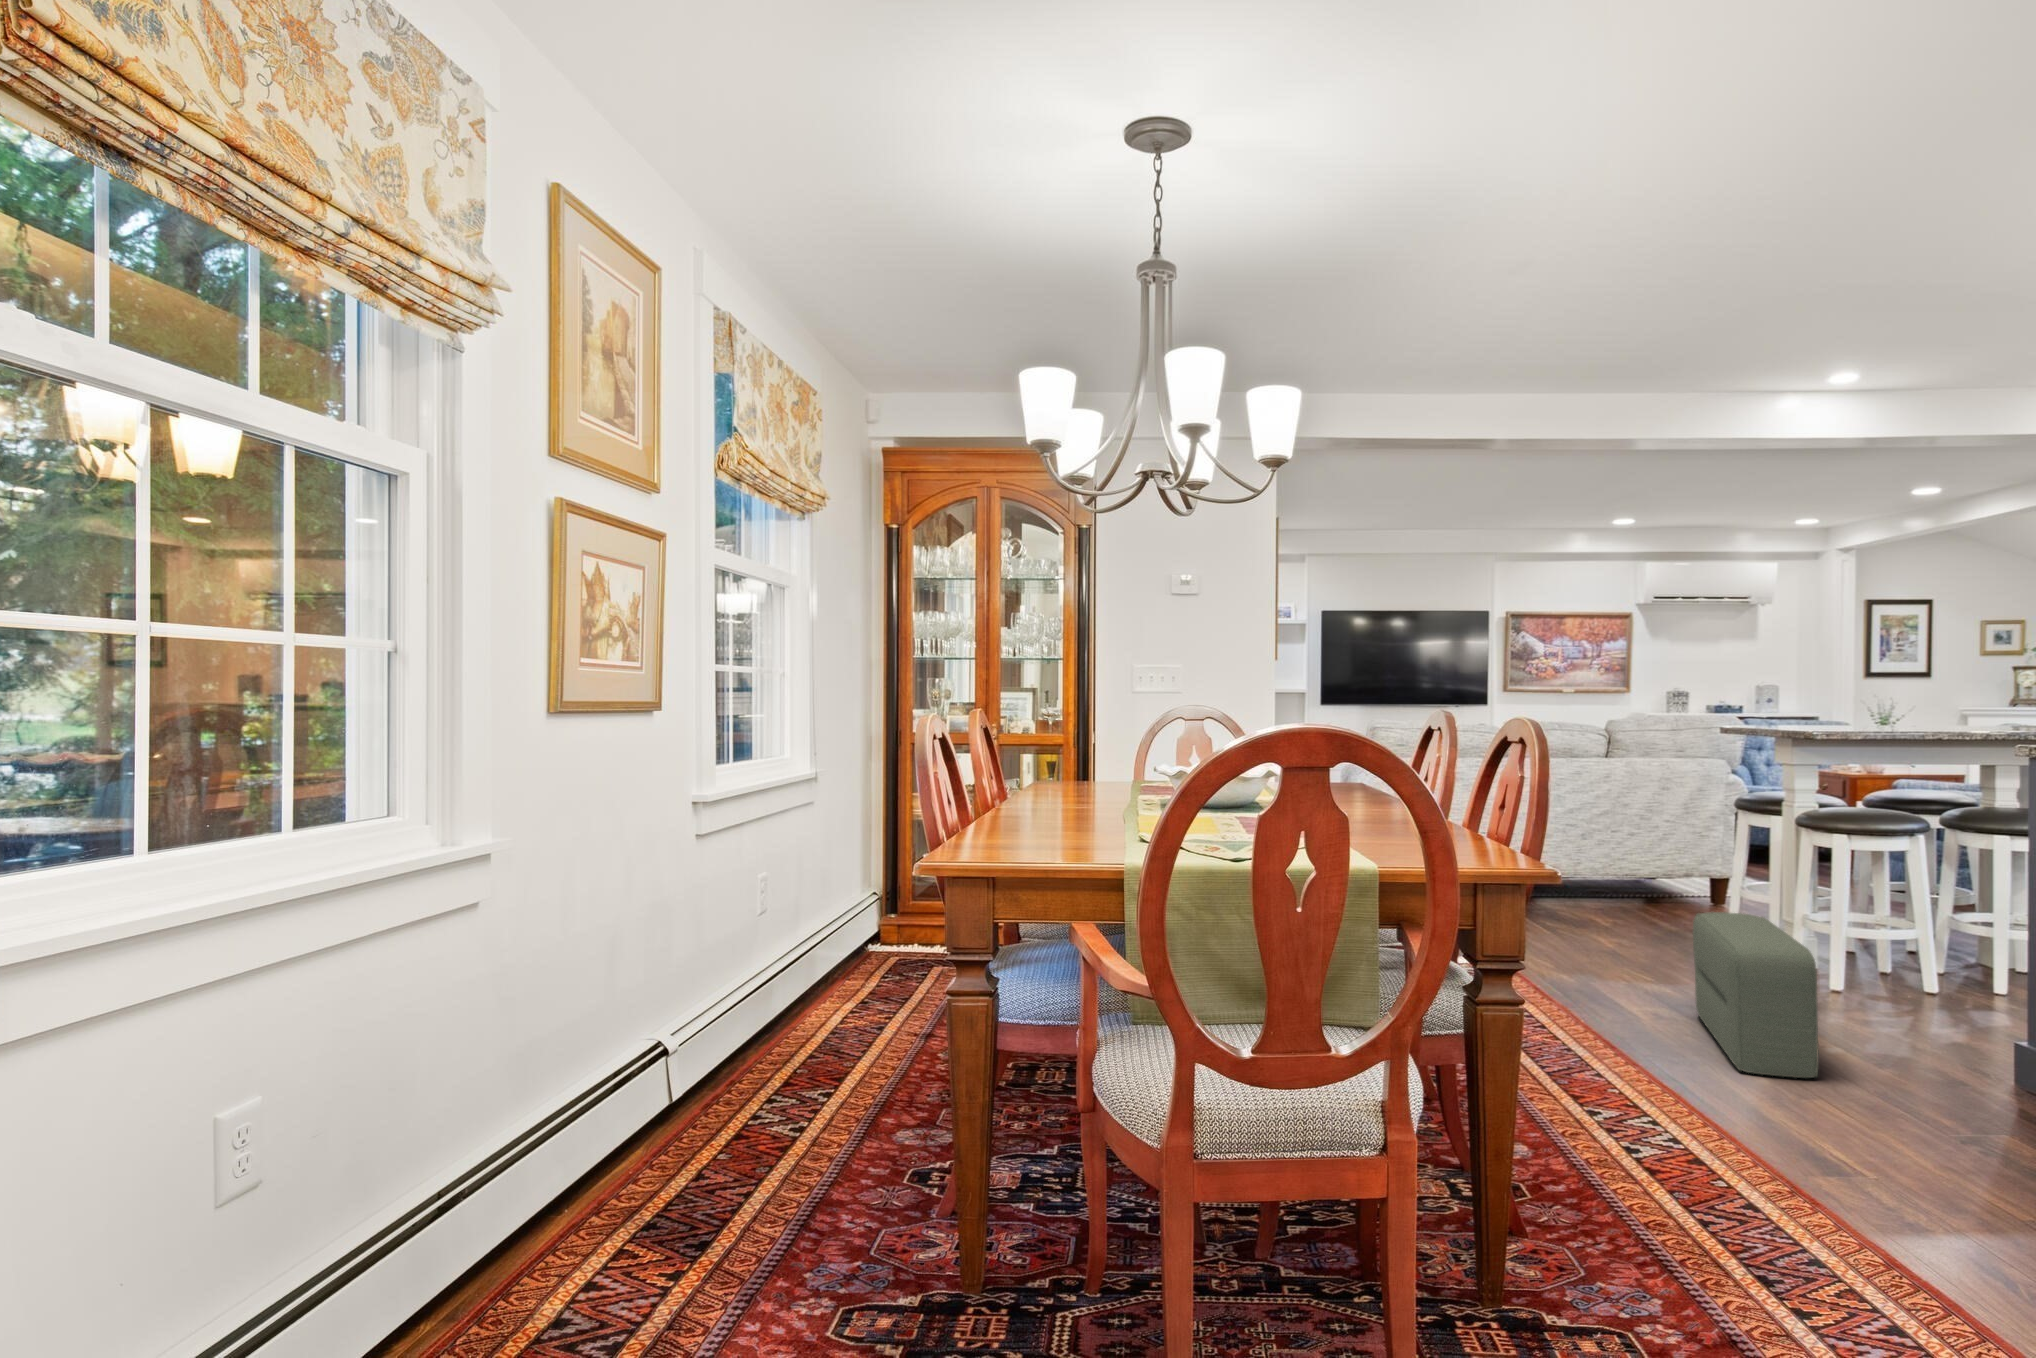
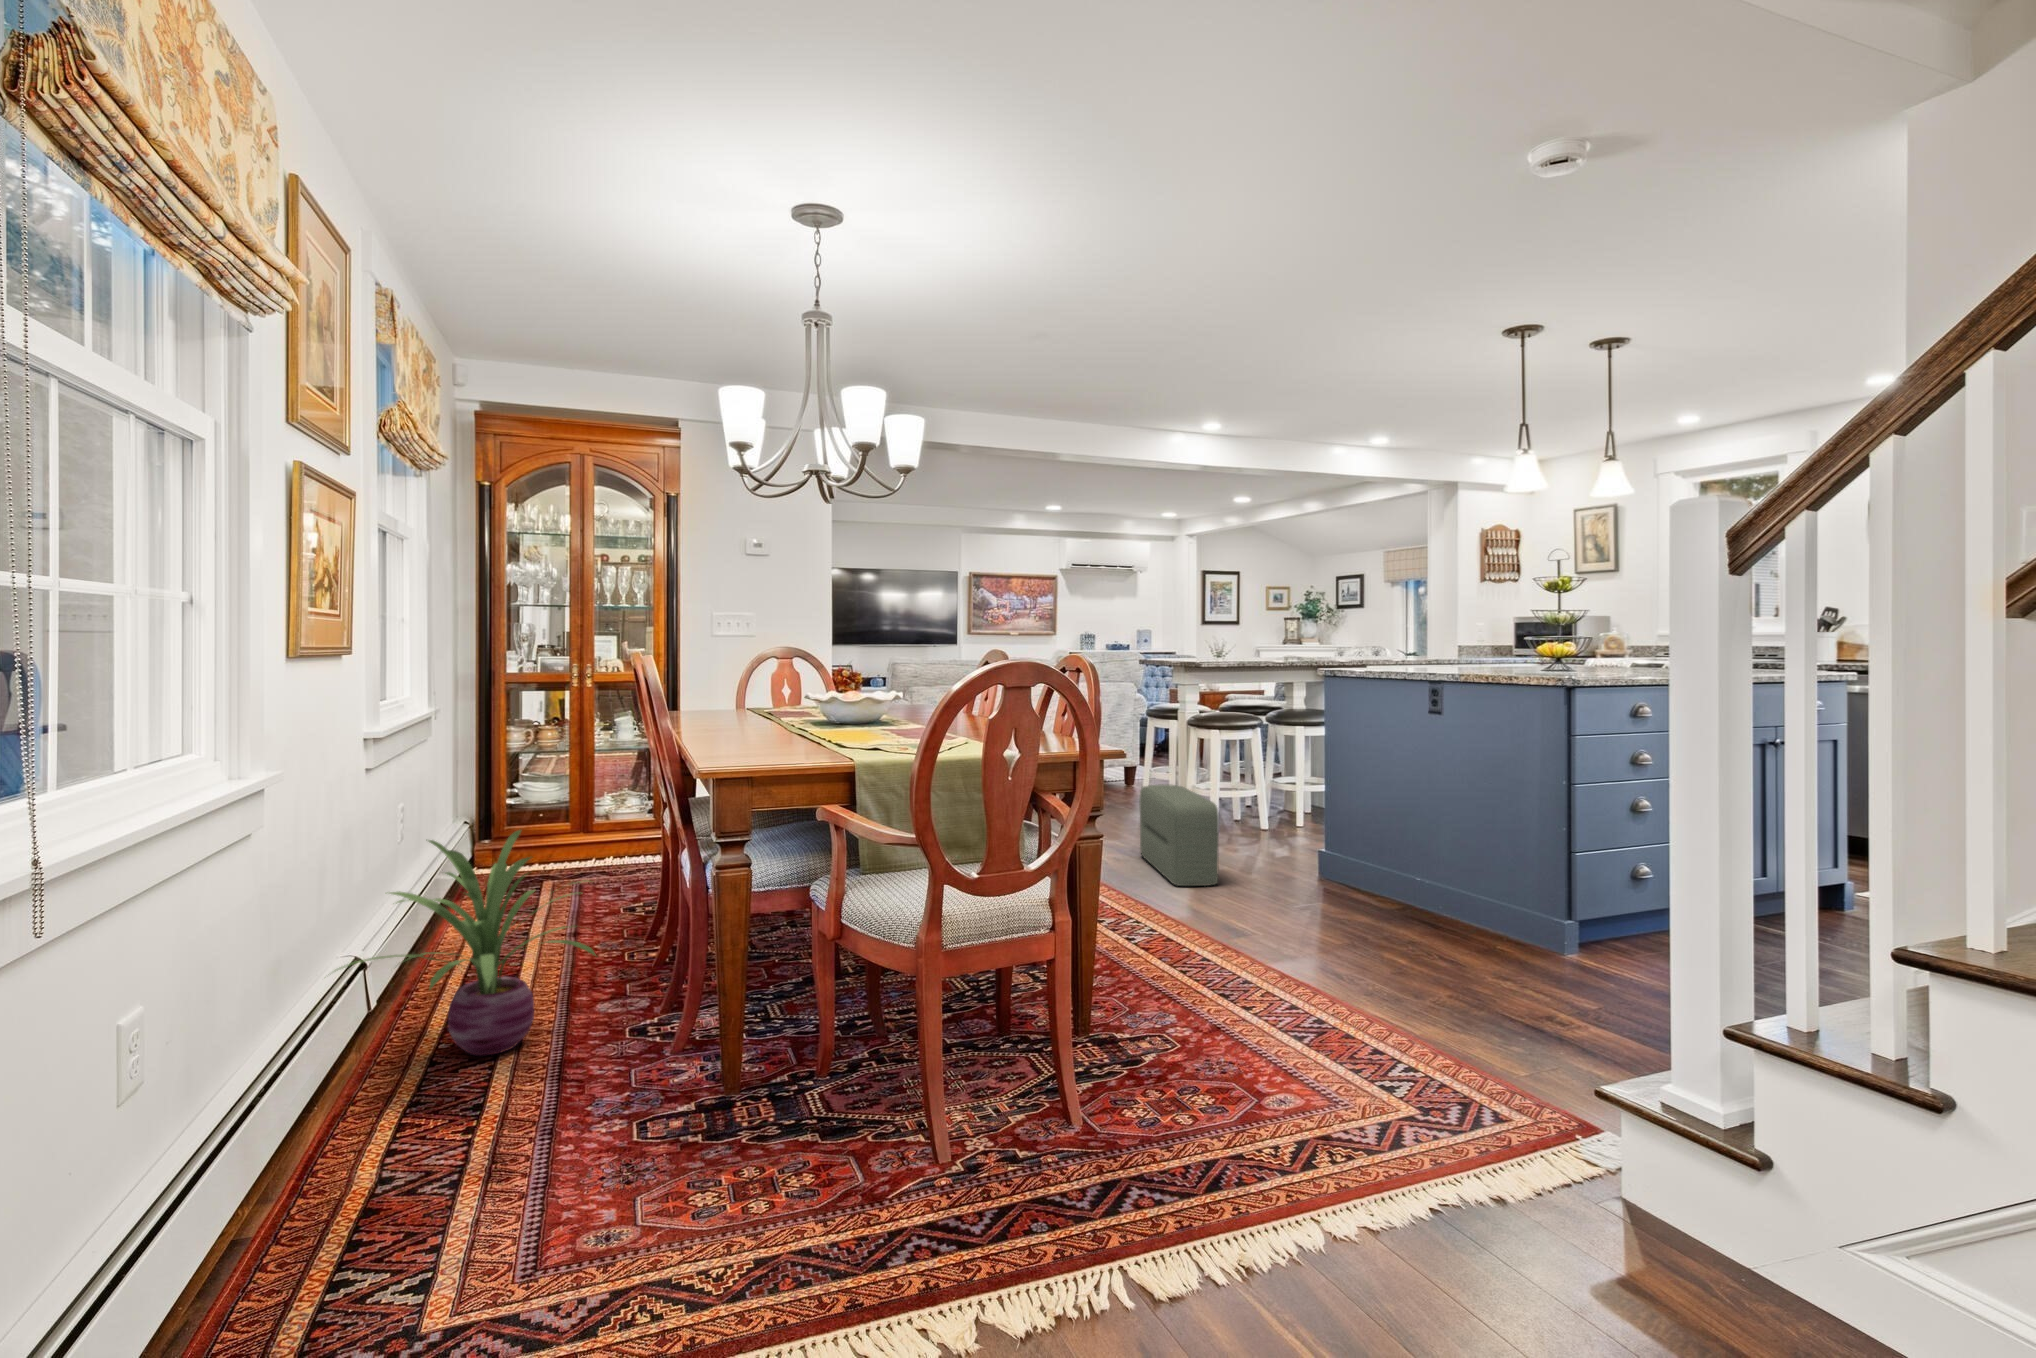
decorative plant: none [602,920,886,1177] -> present [335,830,596,1056]

